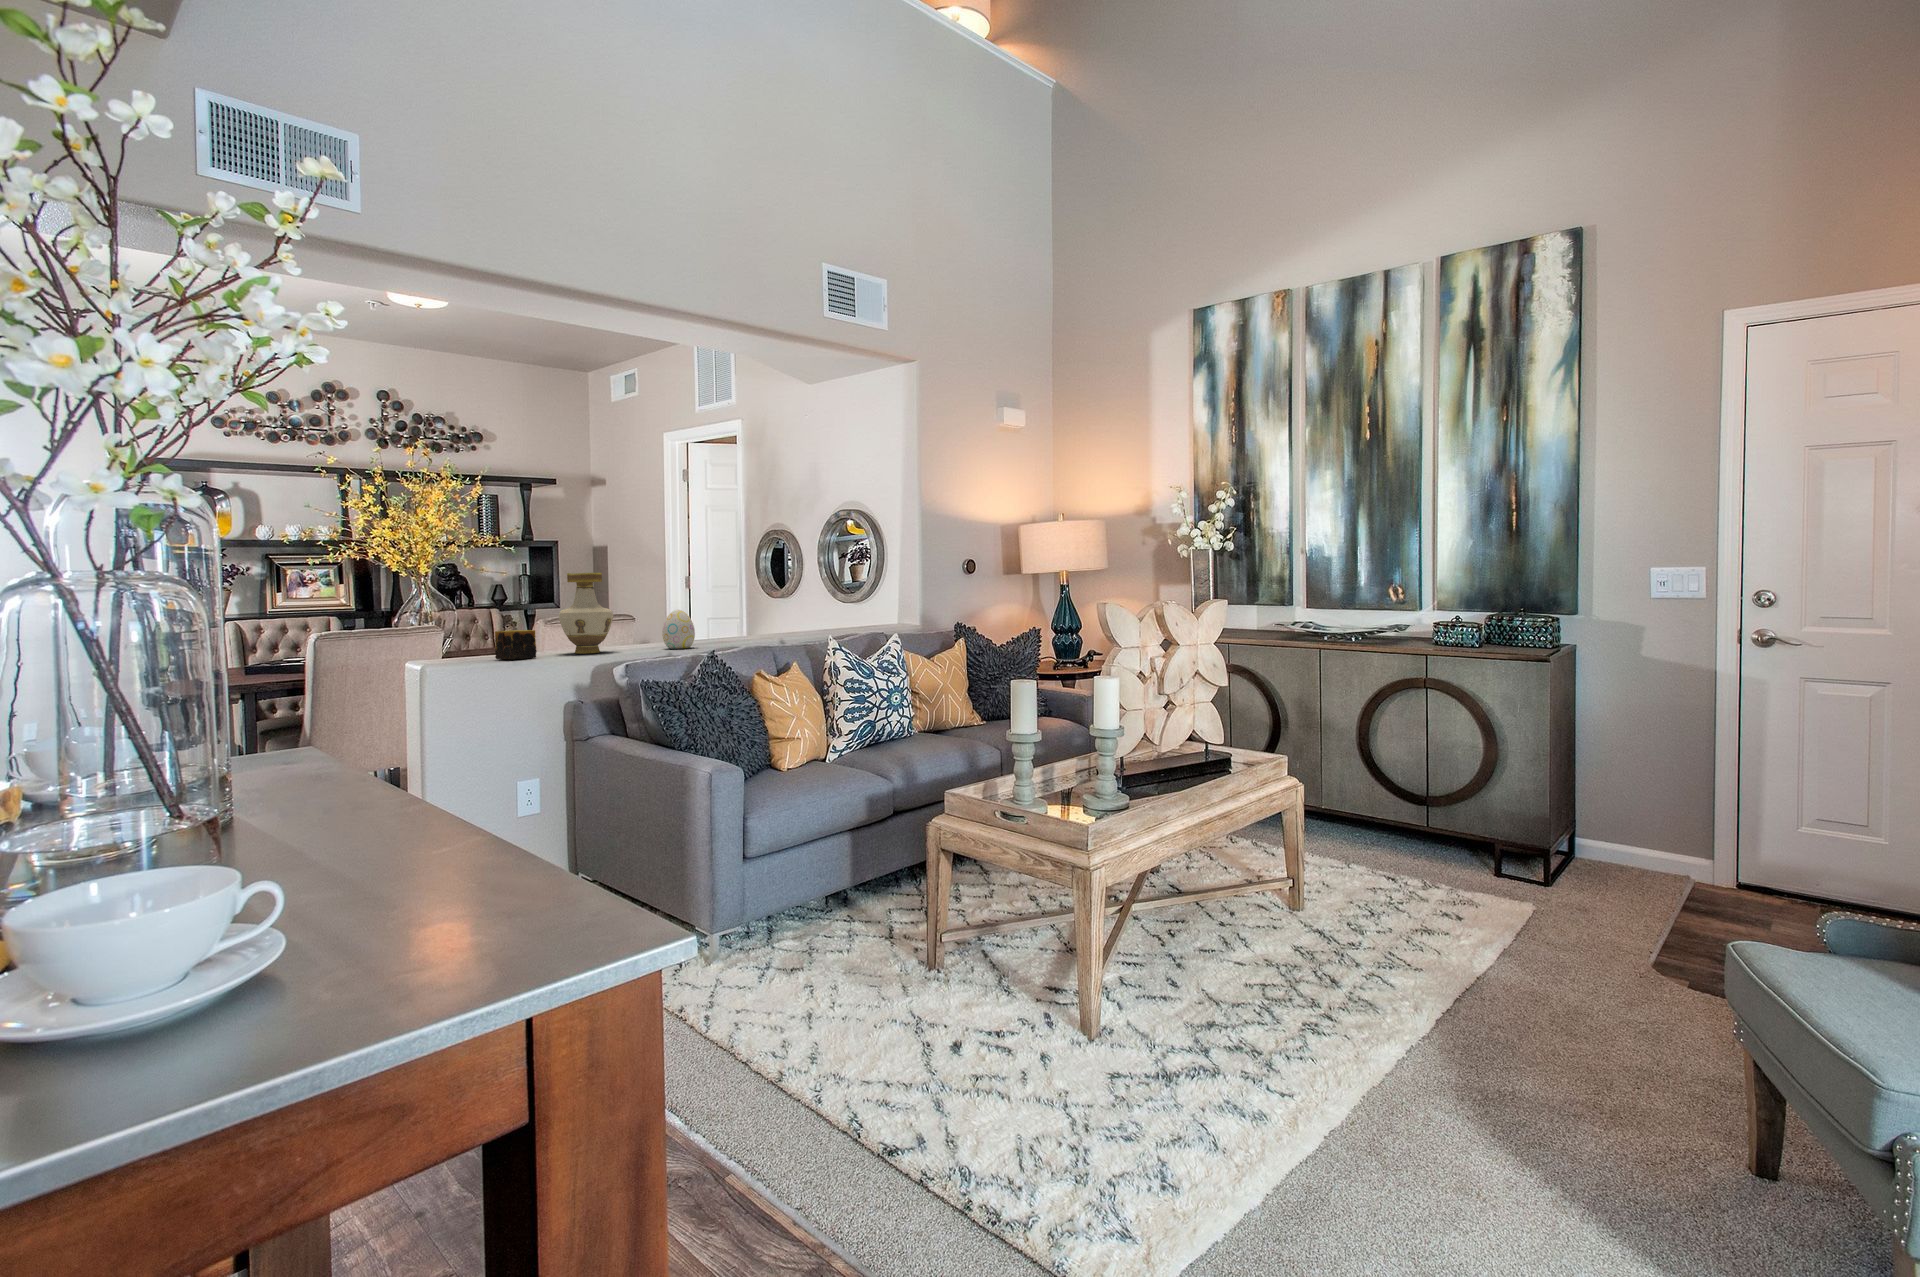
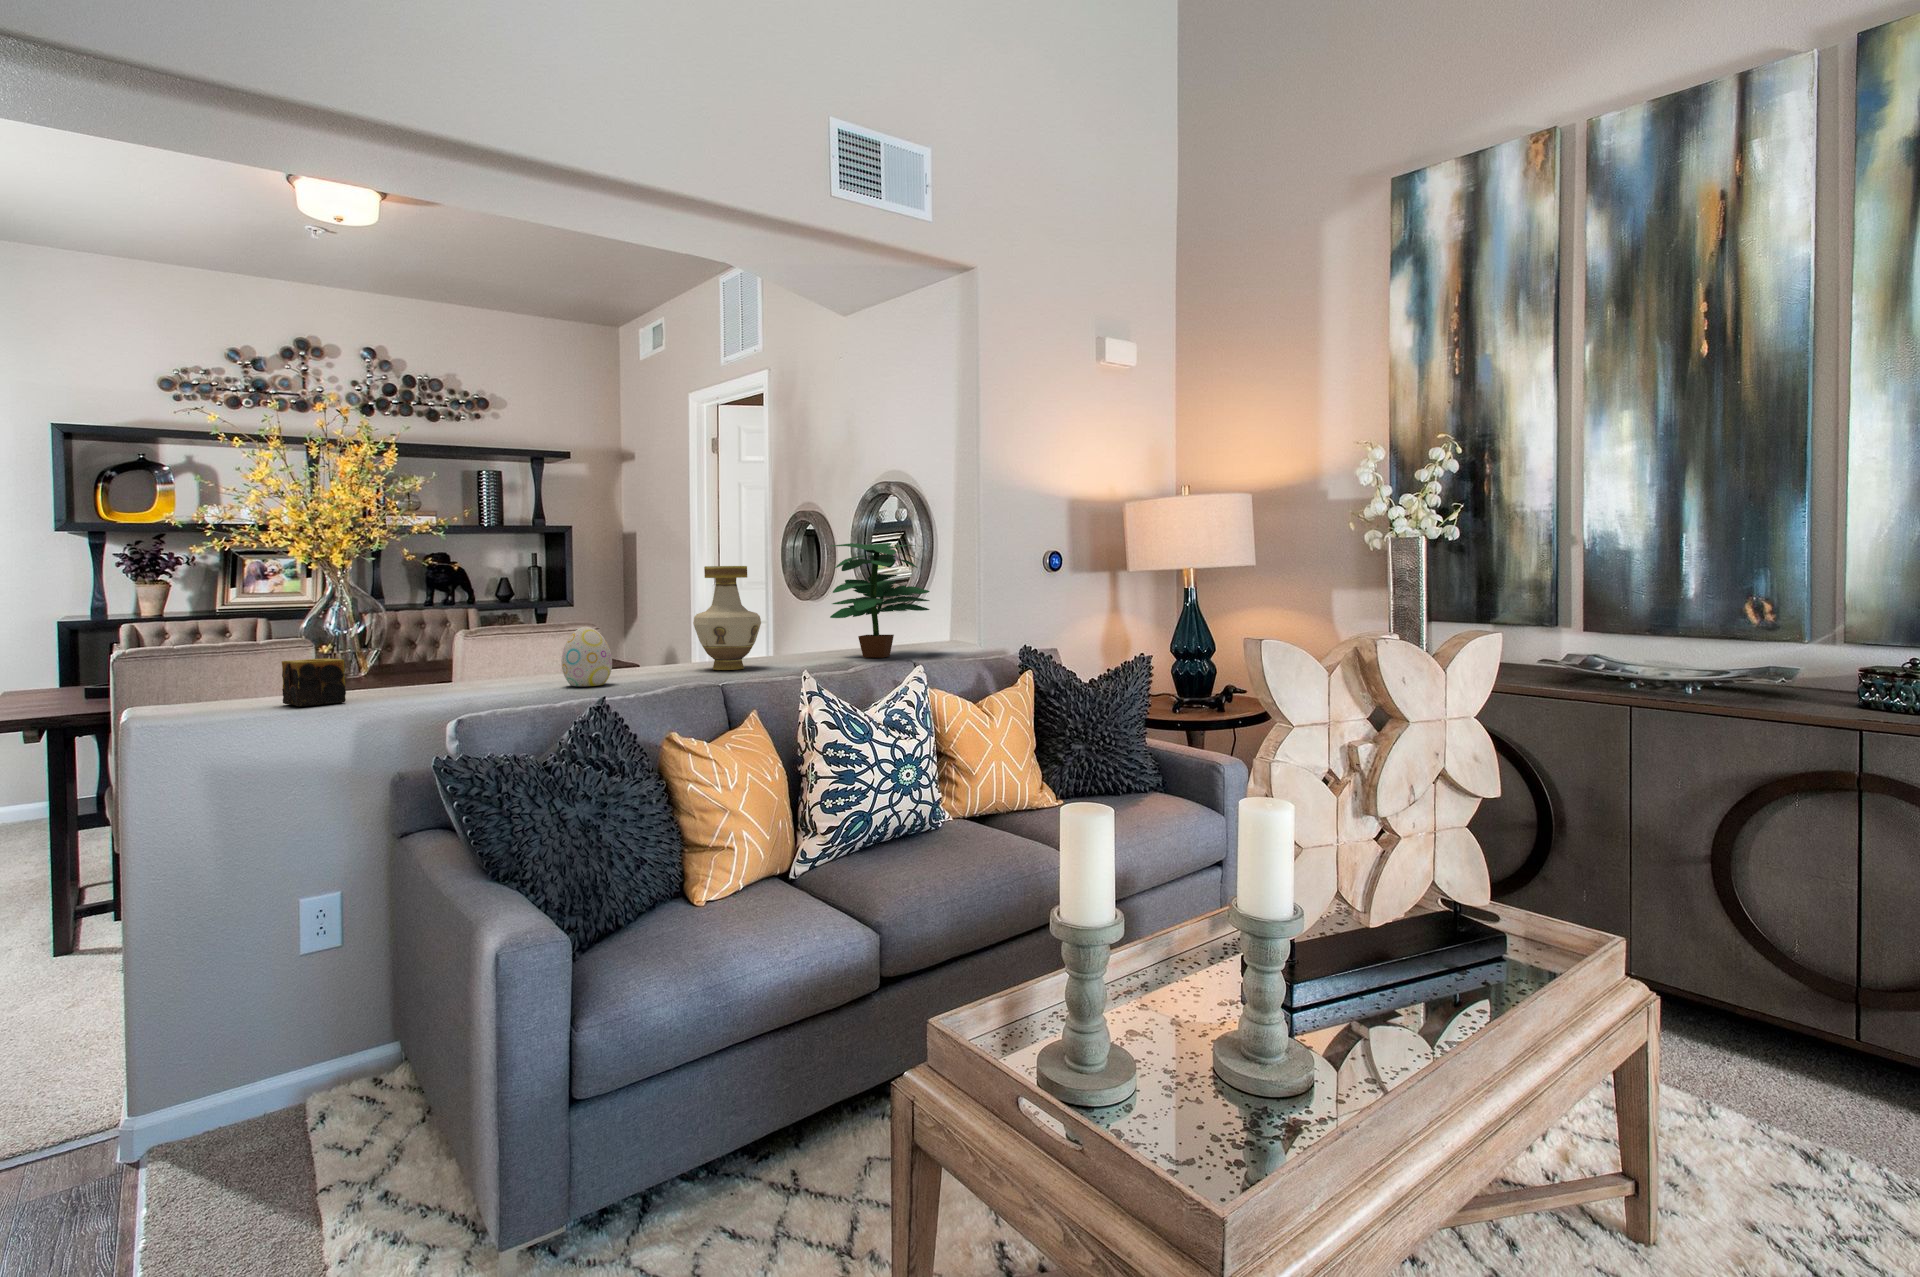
potted plant: none [817,554,889,633] -> present [830,543,930,658]
vase: present [559,573,613,654] -> present [693,566,761,670]

